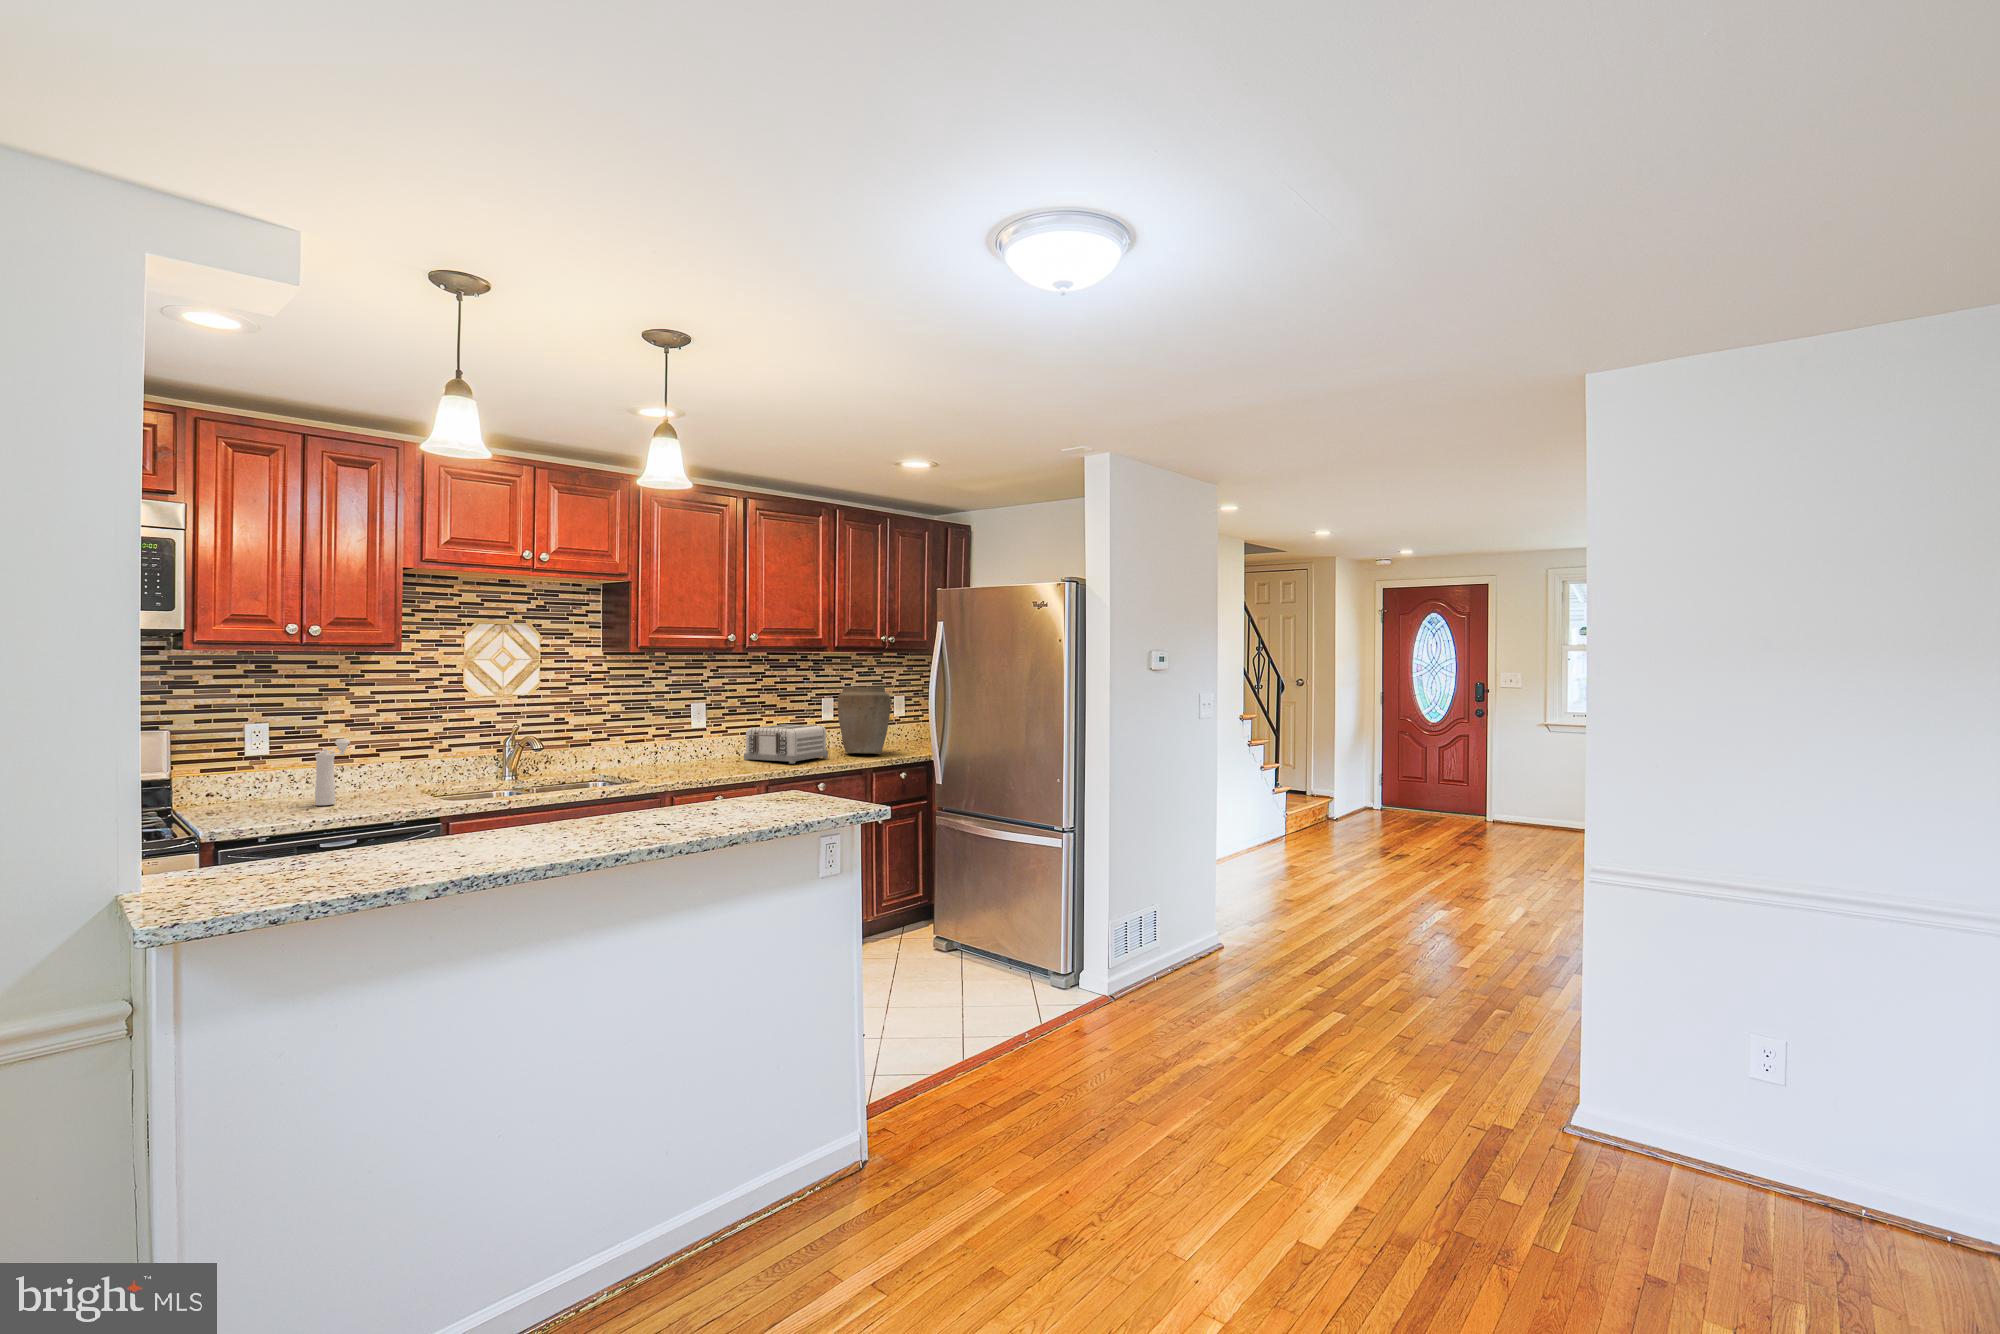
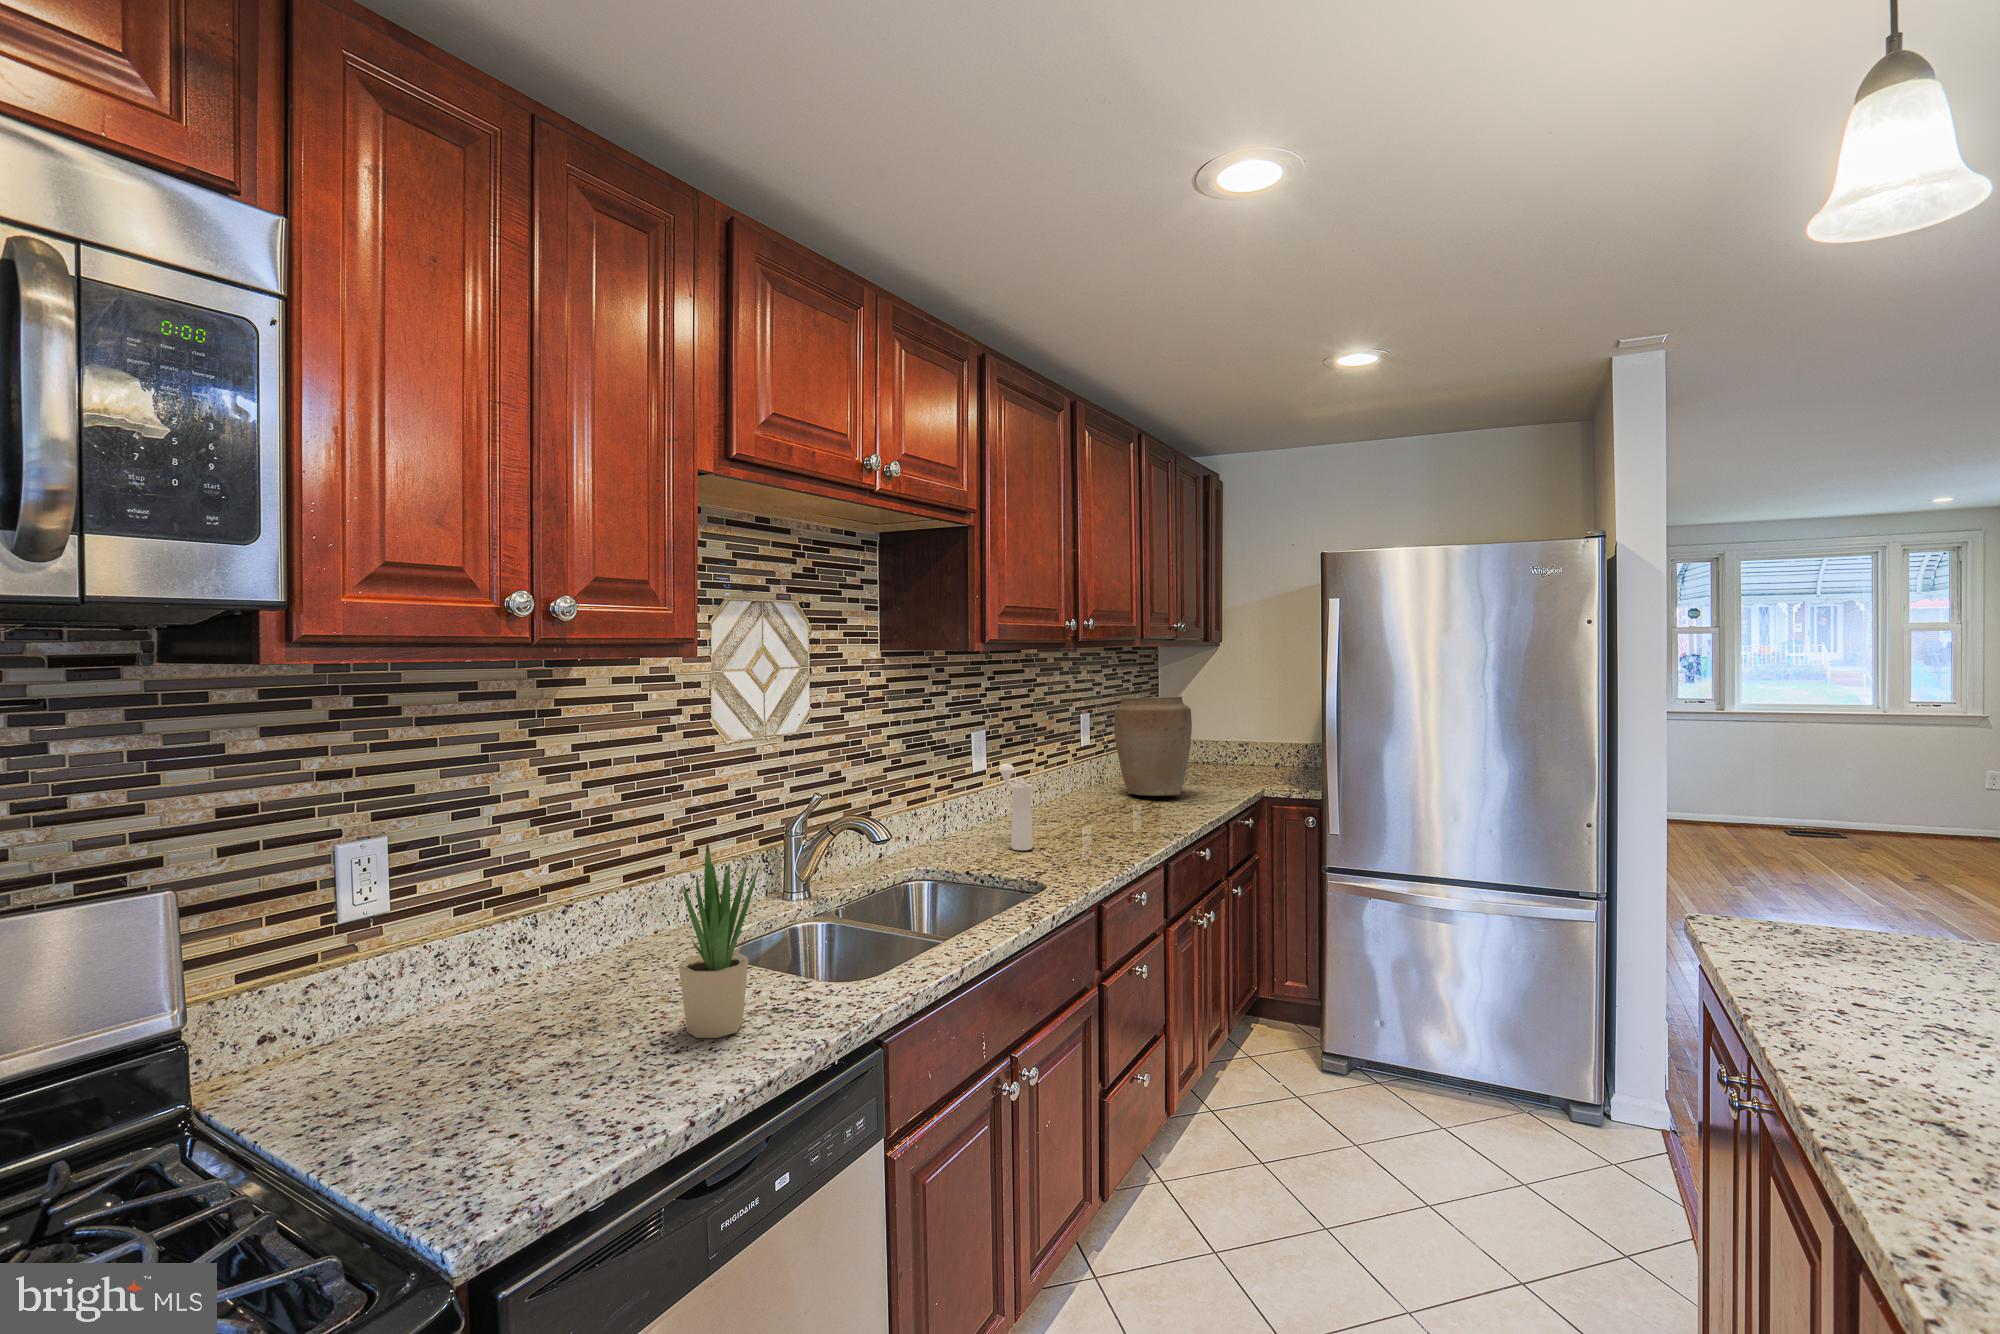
toaster: present [744,724,828,763] -> none [1034,757,1136,823]
potted plant: none [363,728,401,808] -> present [679,843,758,1038]
pepper mill: present [315,739,350,805] -> present [999,764,1032,850]

